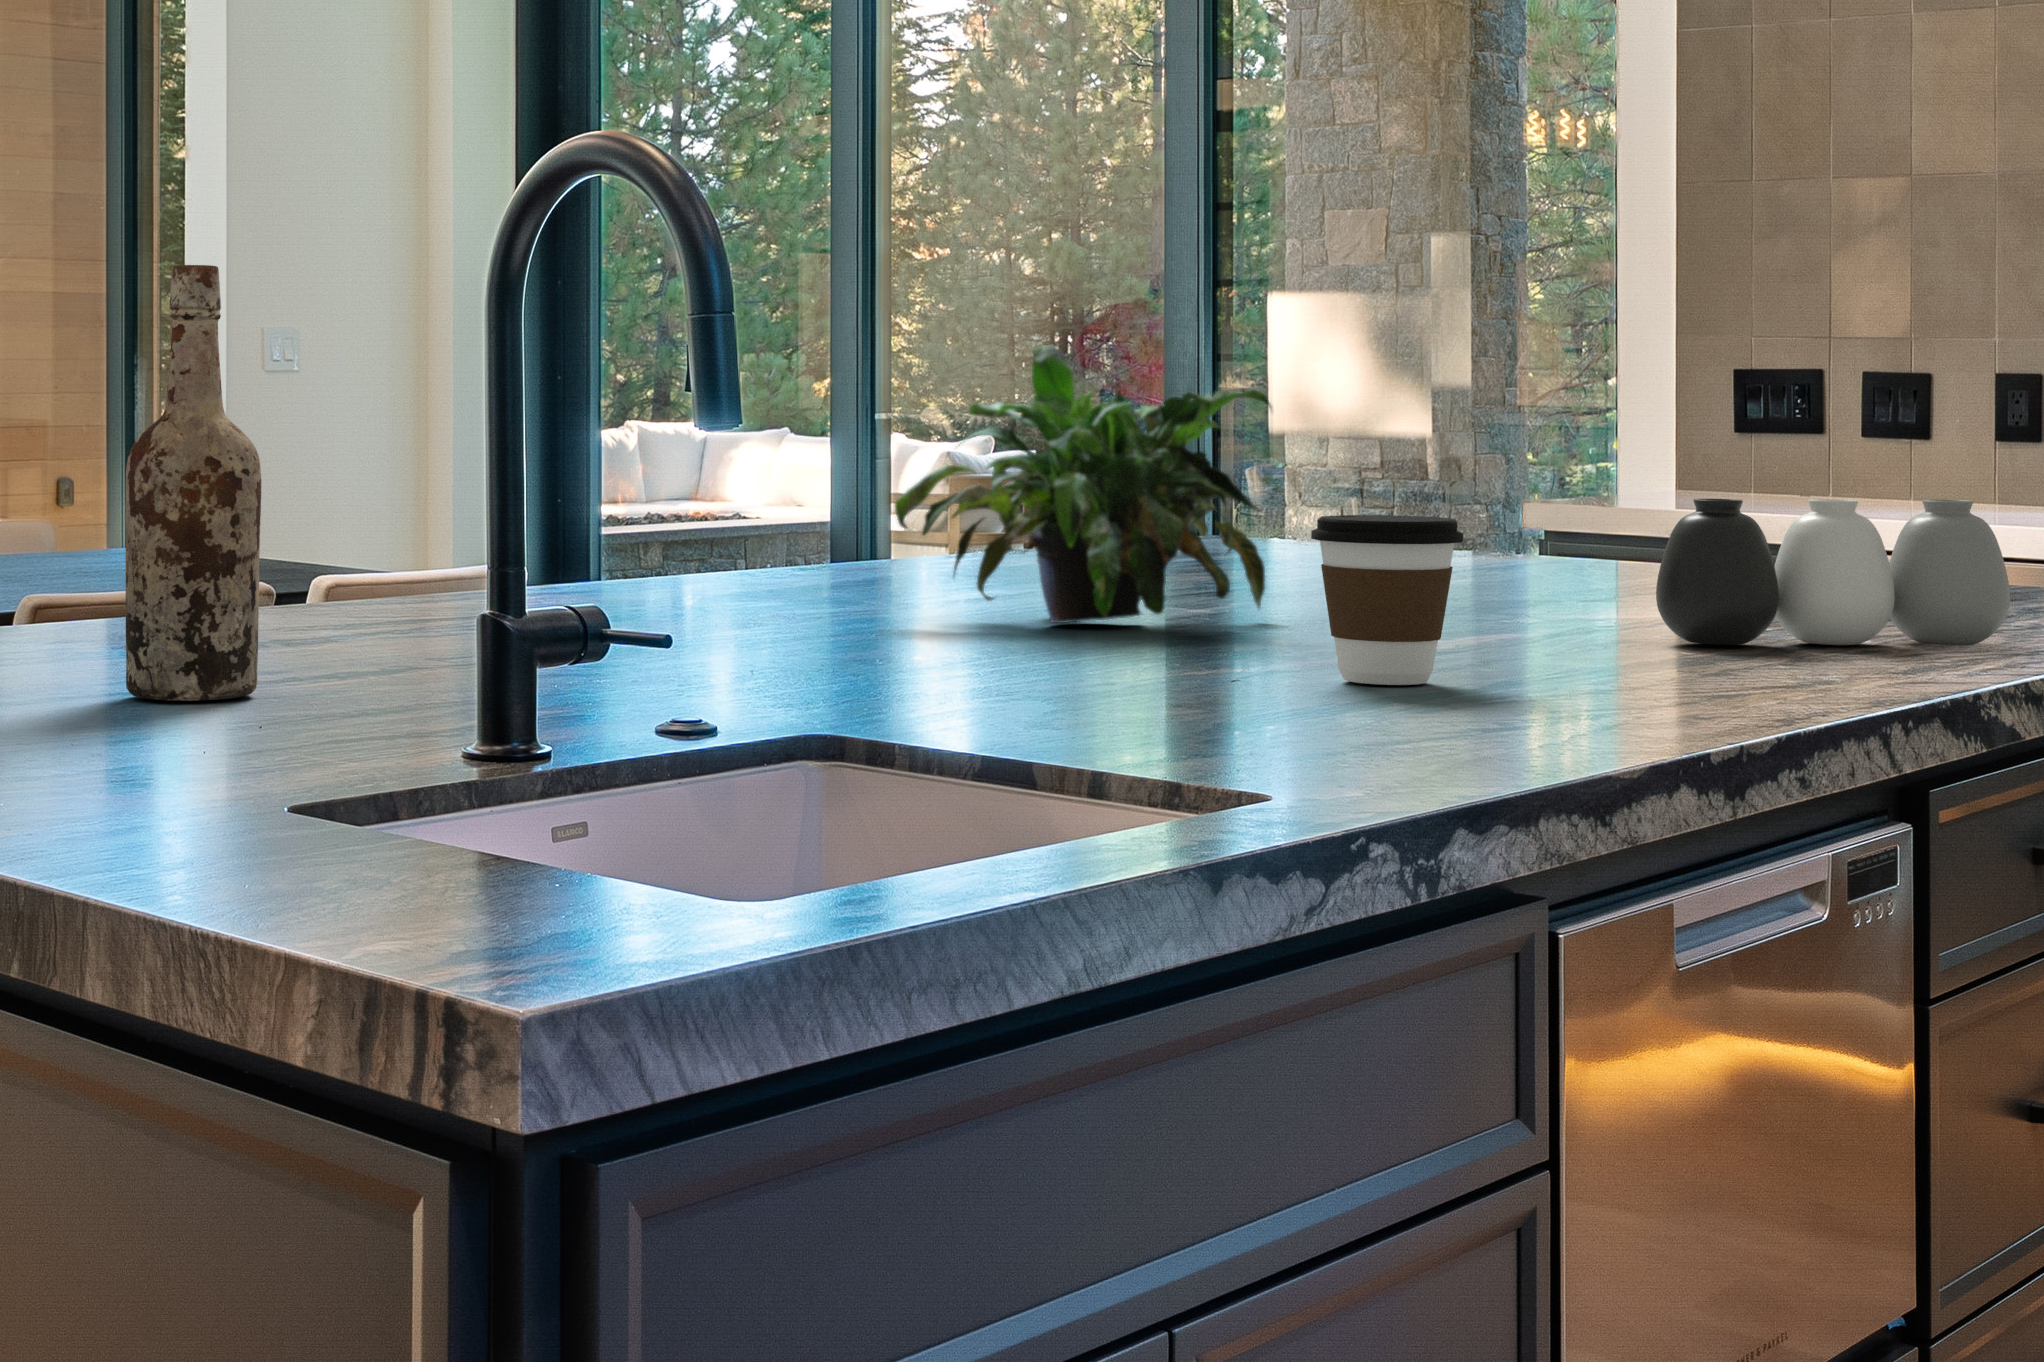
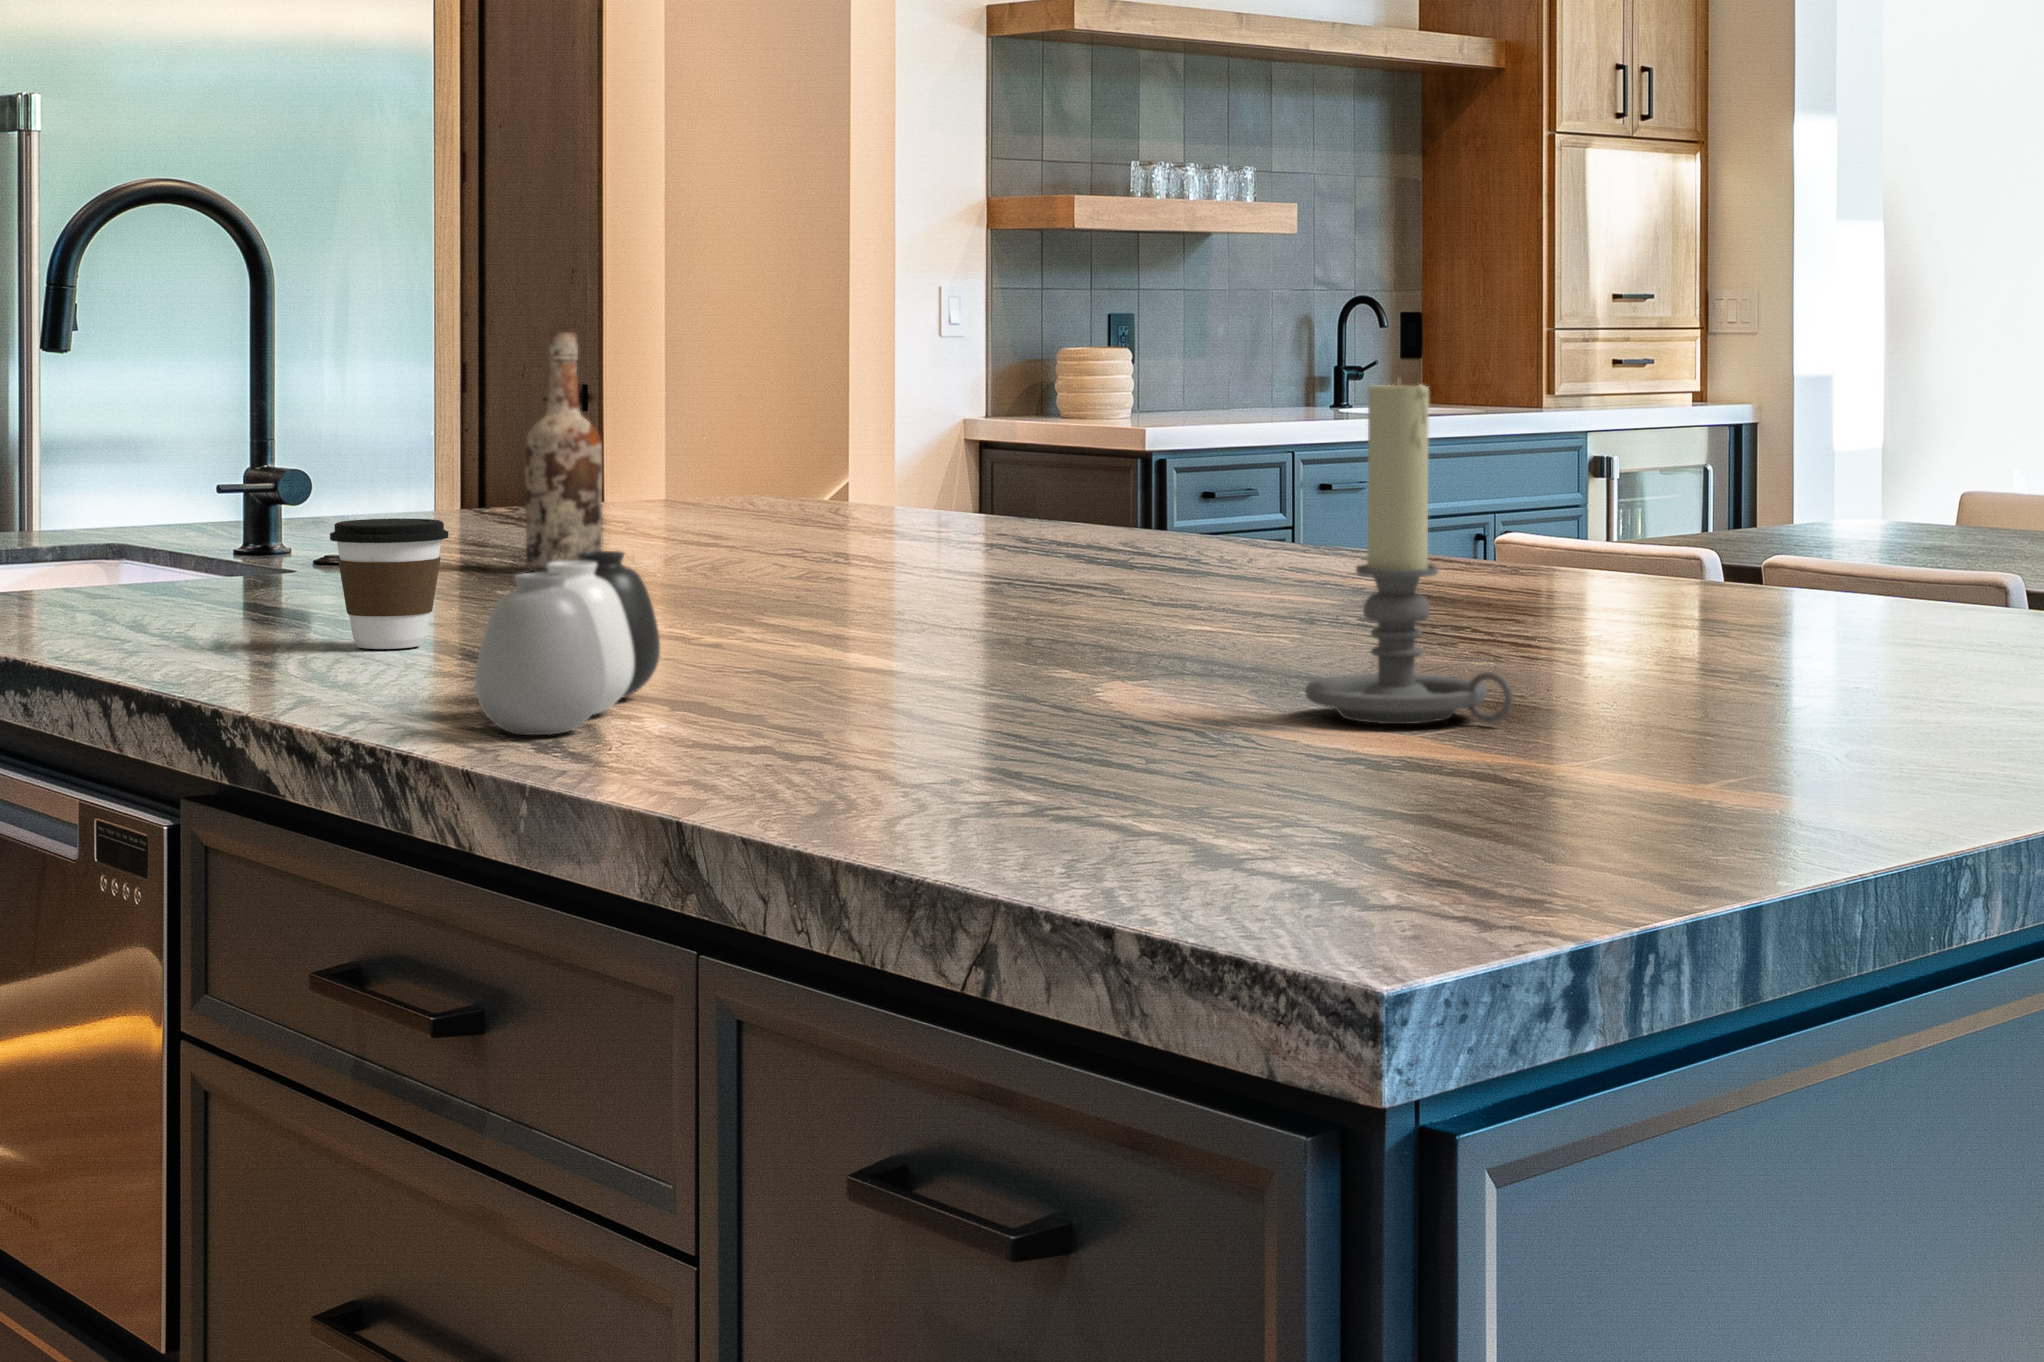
candle holder: none [1451,334,1594,593] -> present [1305,379,1512,724]
potted plant: present [895,345,1271,623] -> none [760,383,1086,648]

